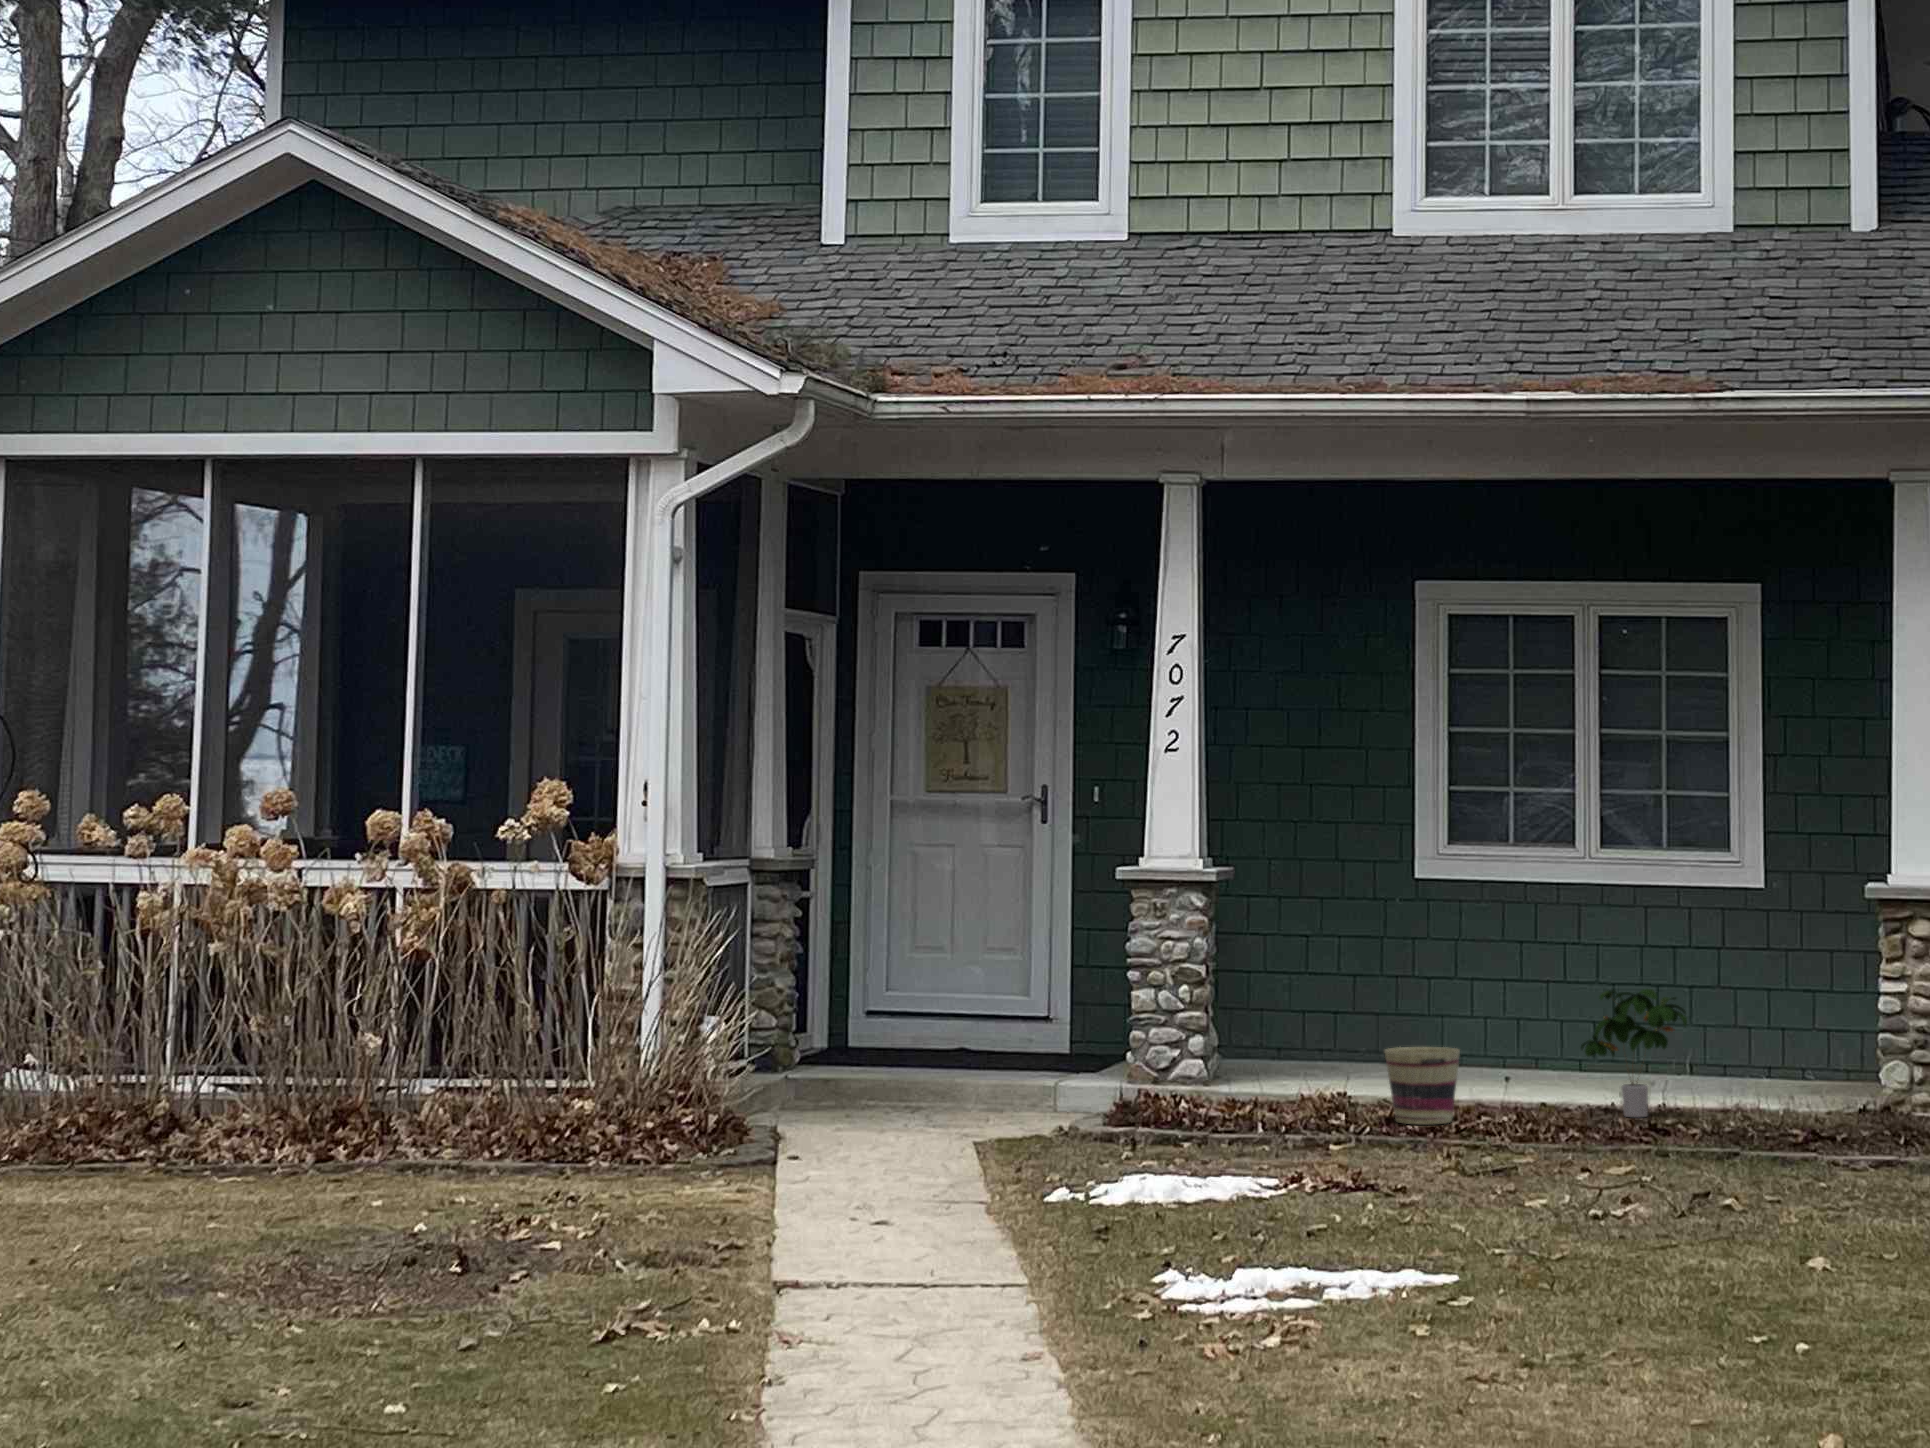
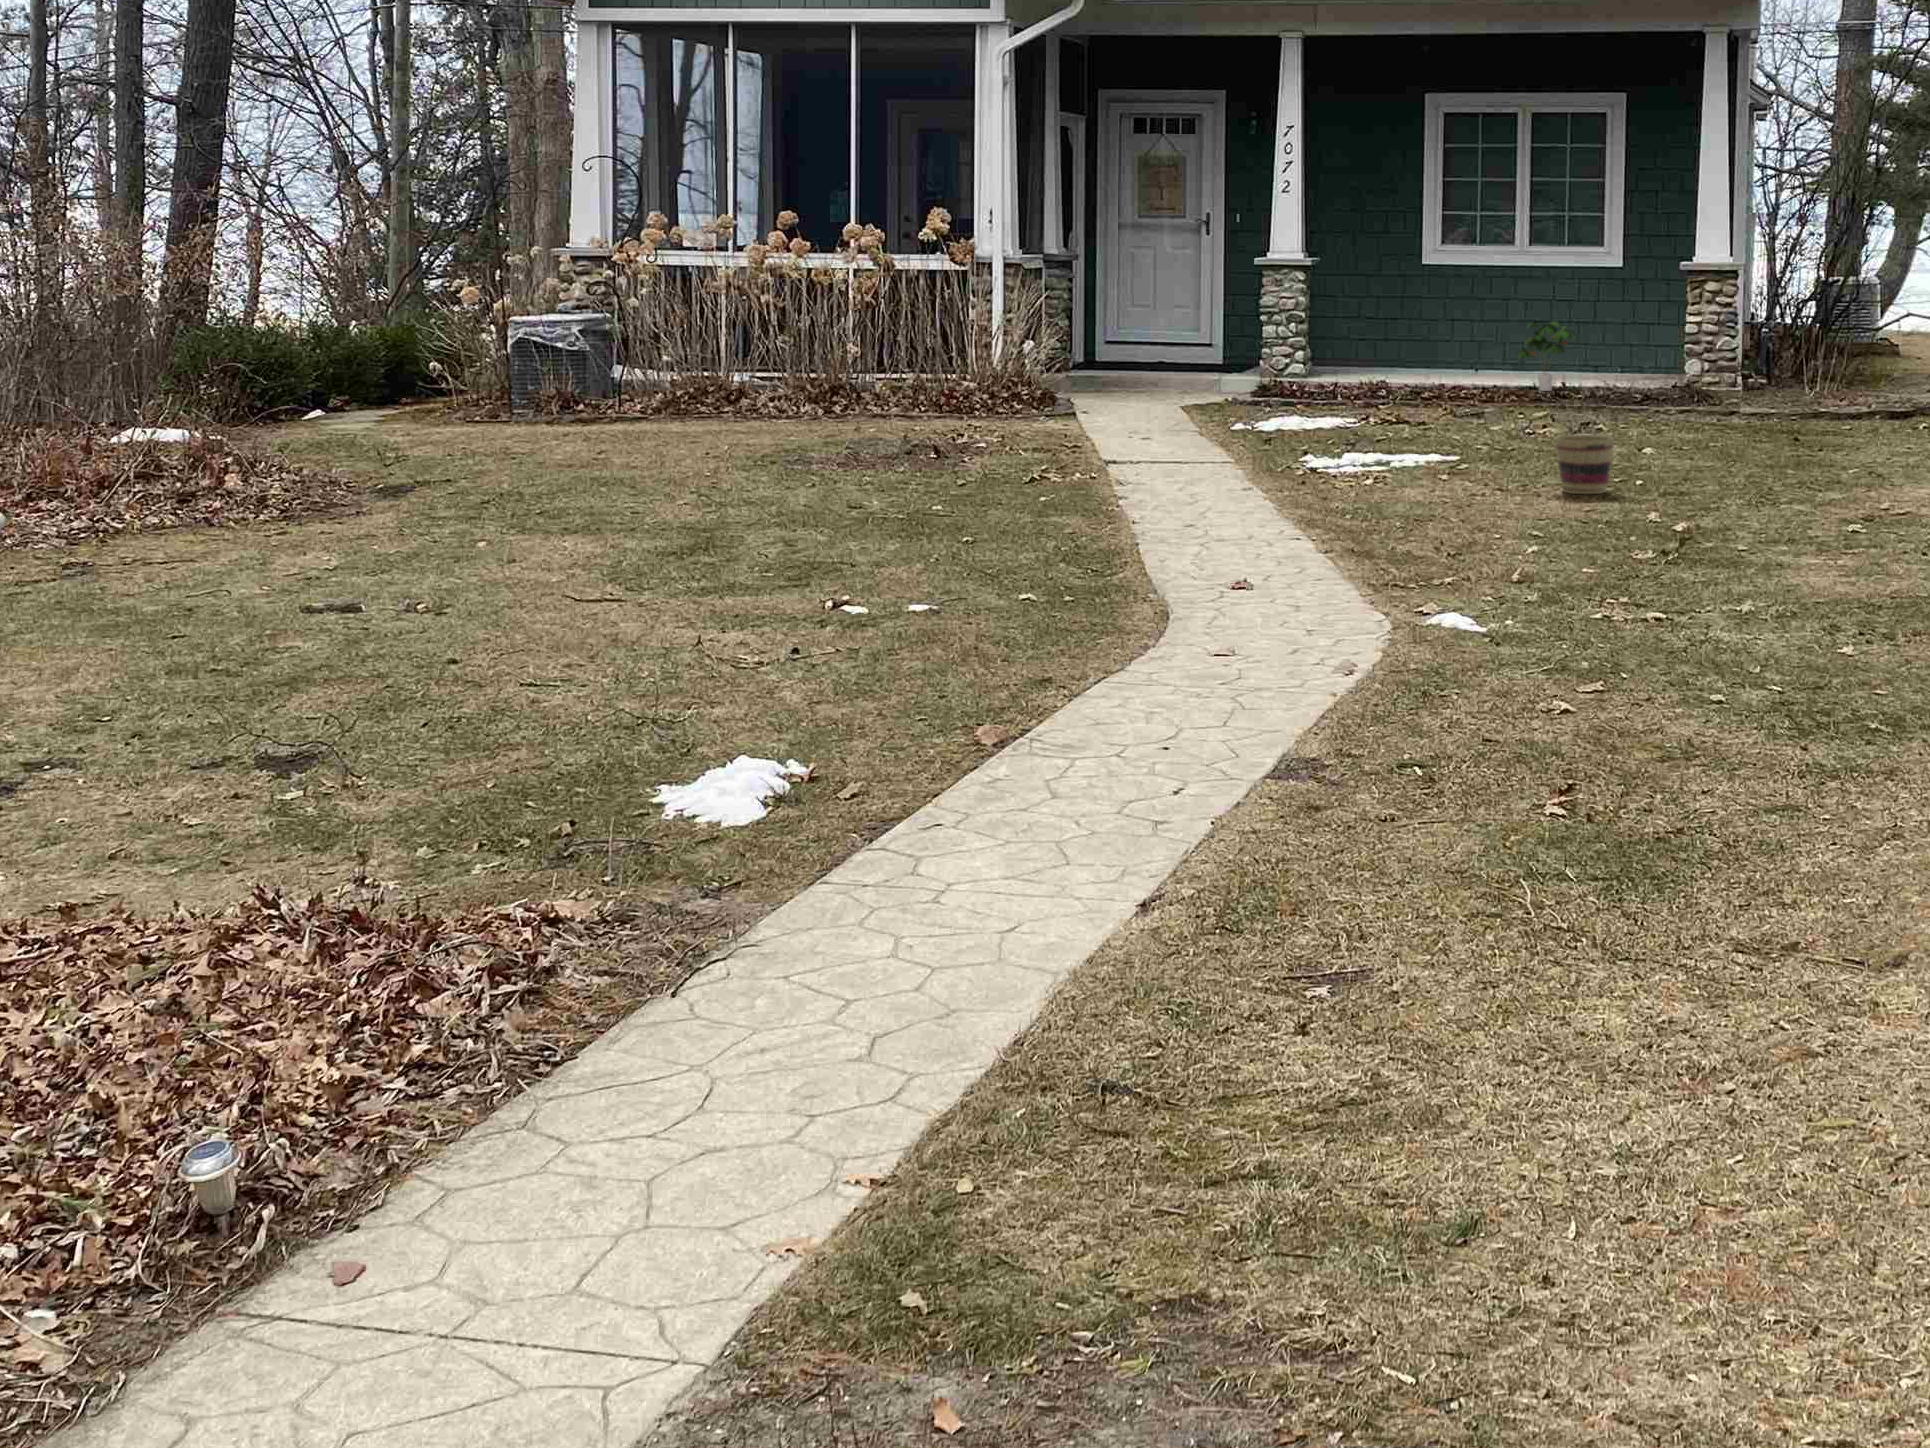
basket: present [1384,1047,1460,1124] -> present [1555,435,1614,494]

